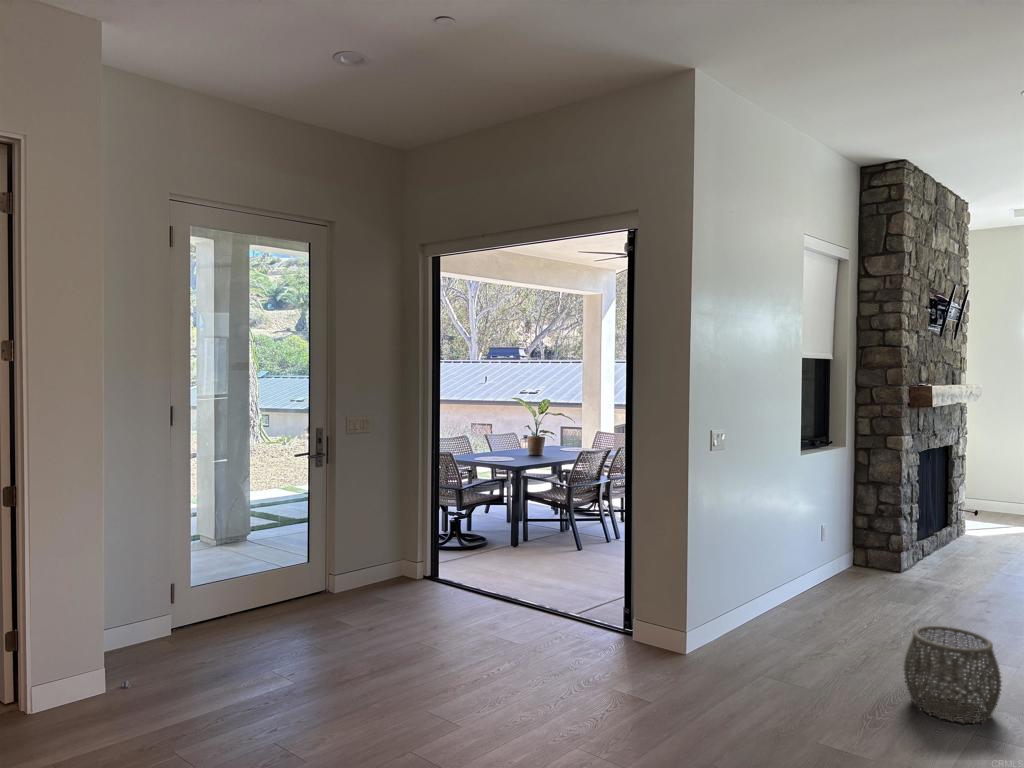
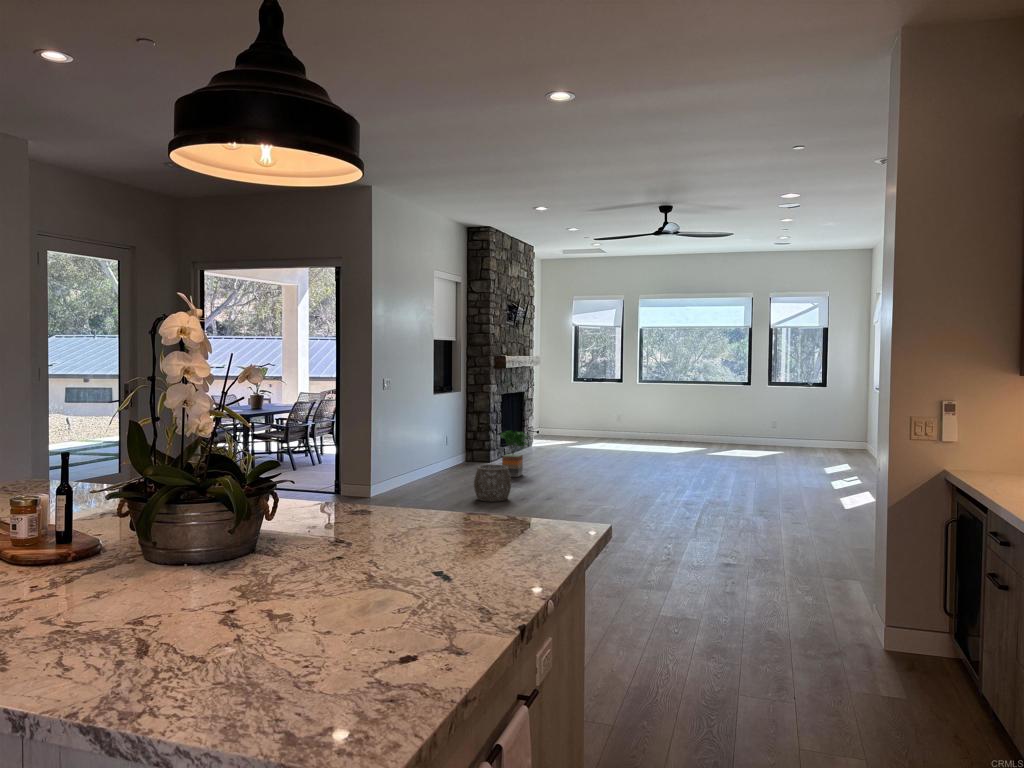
potted tree: none [932,528,1002,626] -> present [501,431,528,477]

